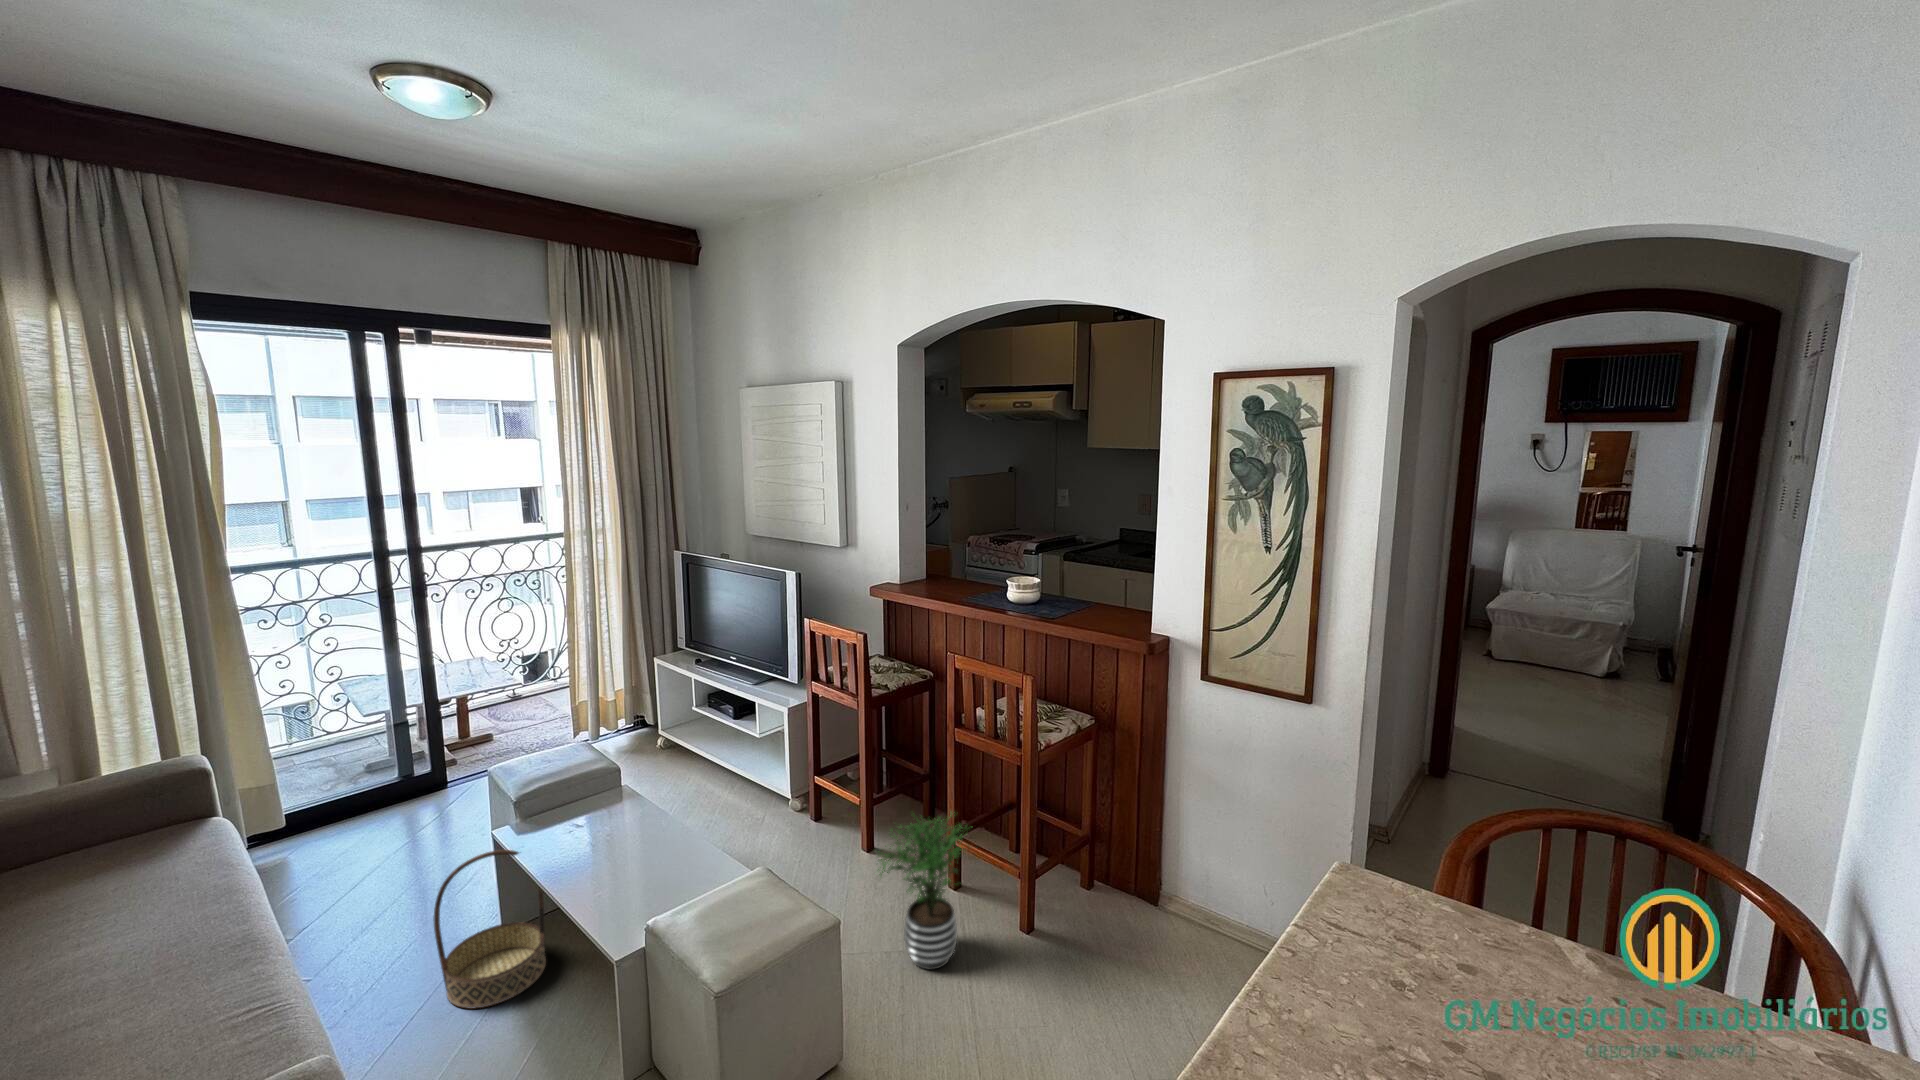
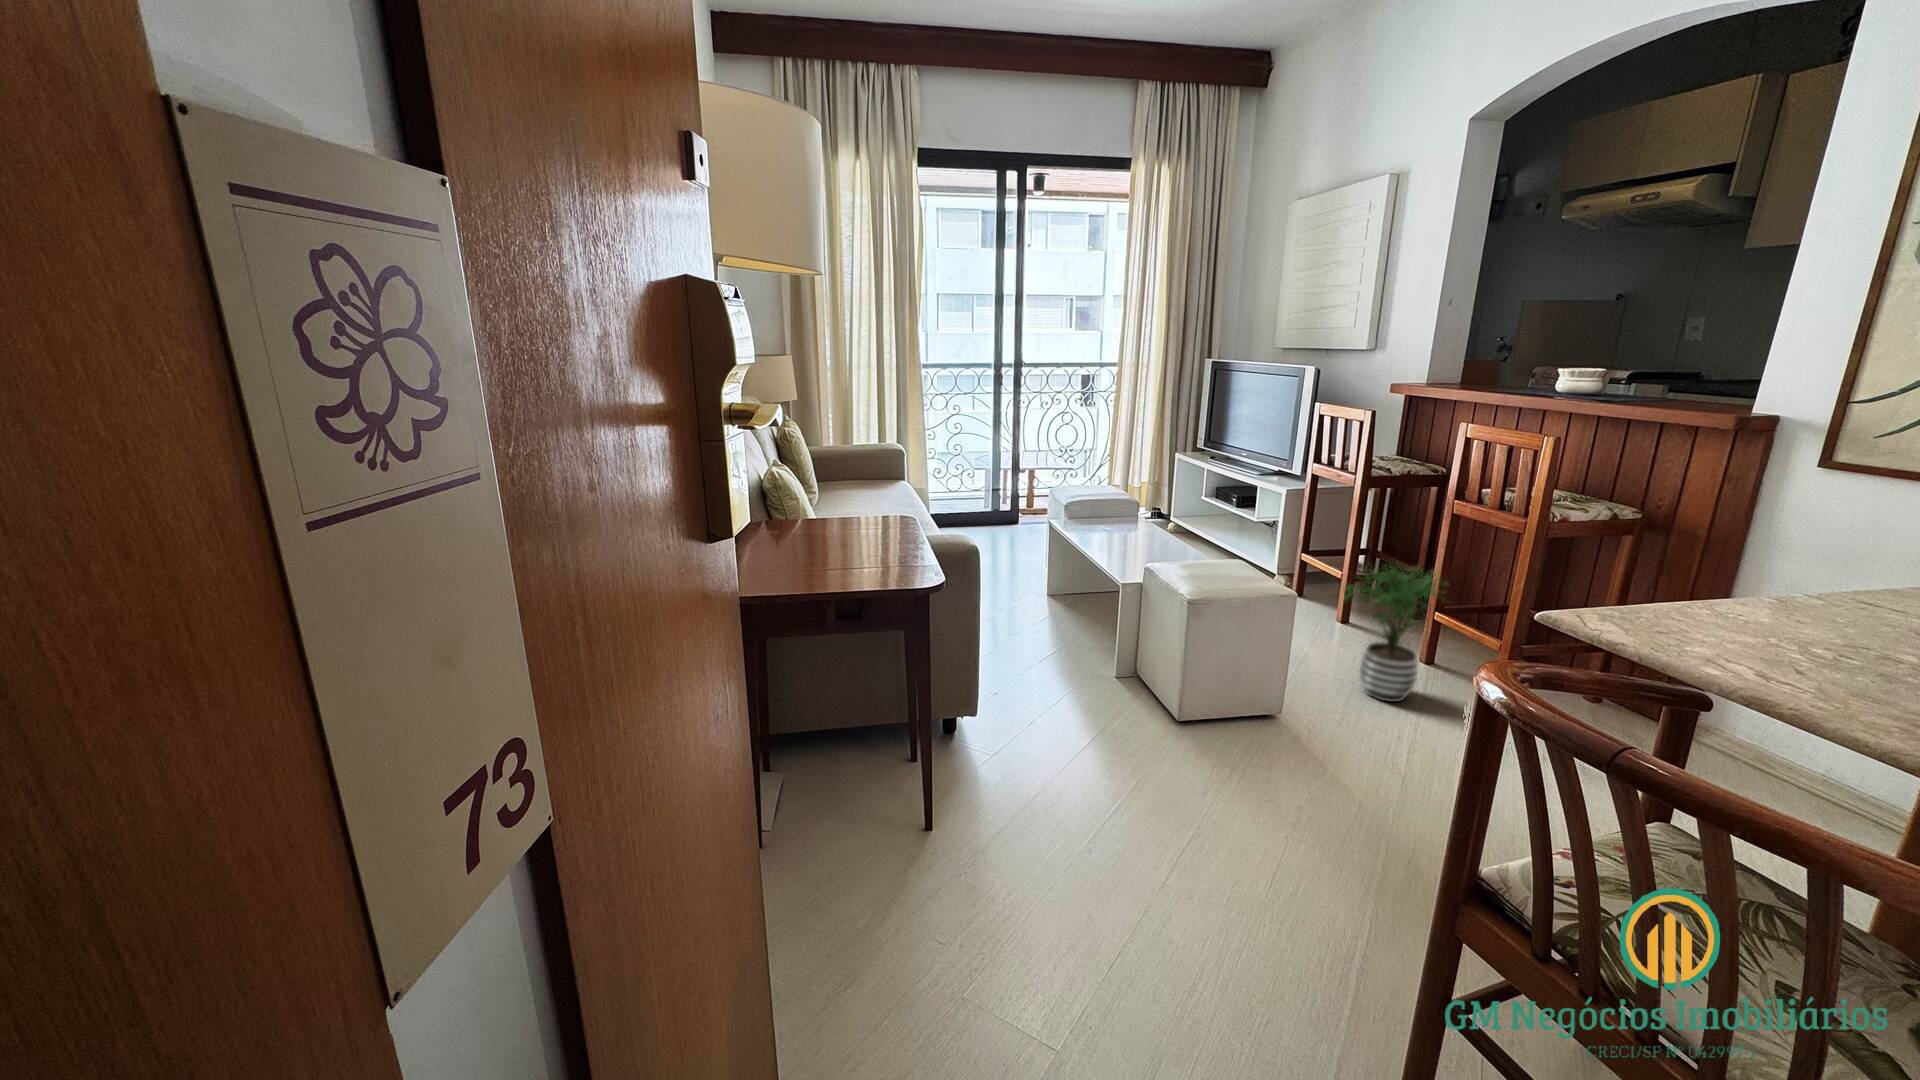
basket: present [434,850,546,1009] -> none [1011,523,1077,625]

